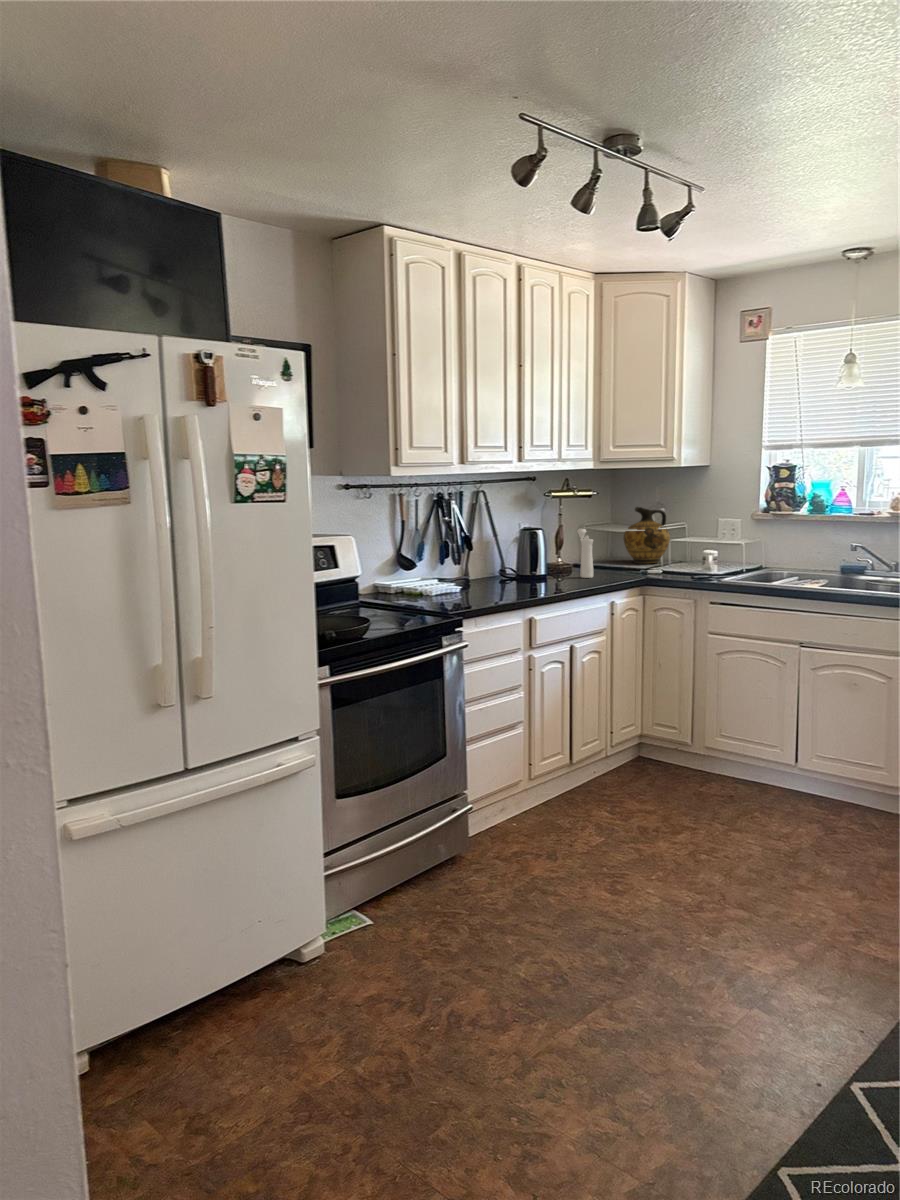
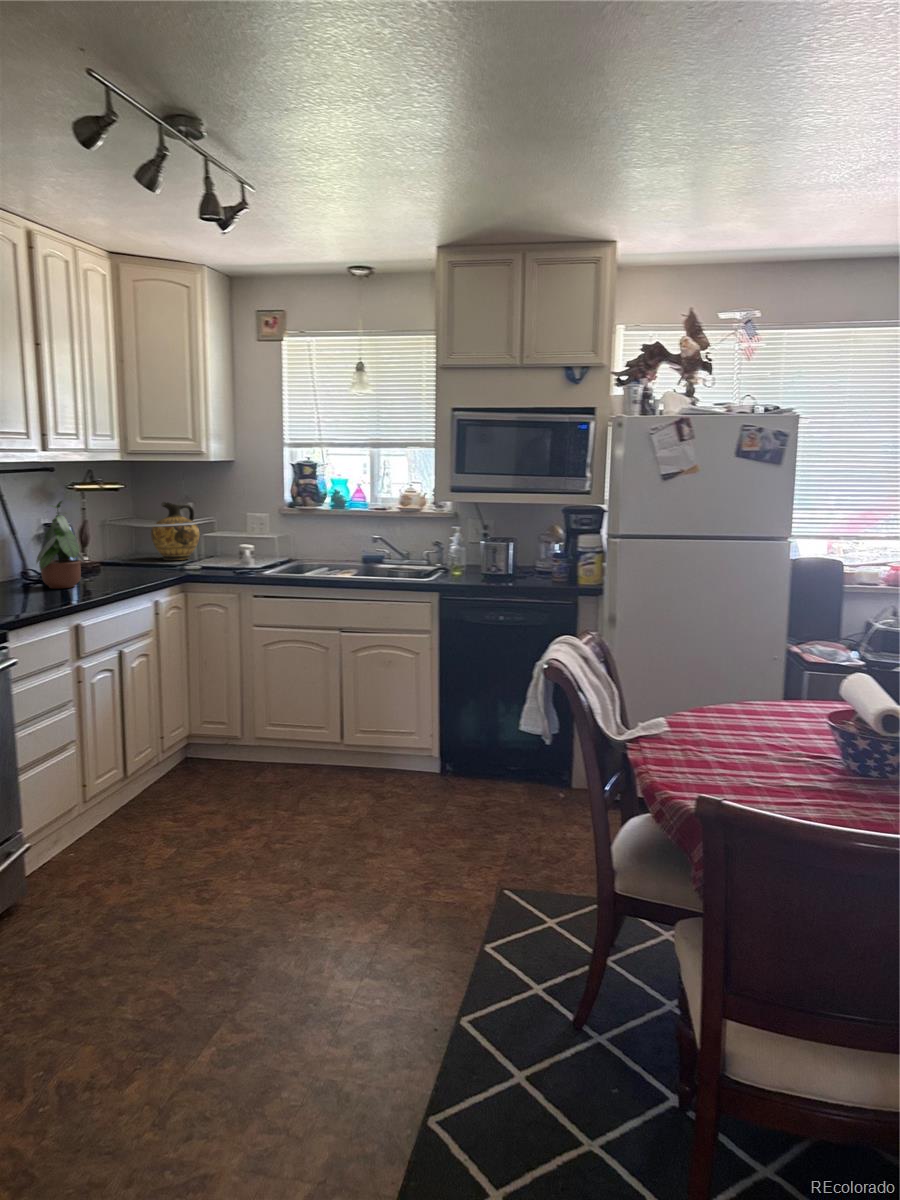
potted plant: none [505,505,552,585] -> present [36,501,84,588]
pepper mill: present [577,529,593,578] -> none [108,525,131,577]

